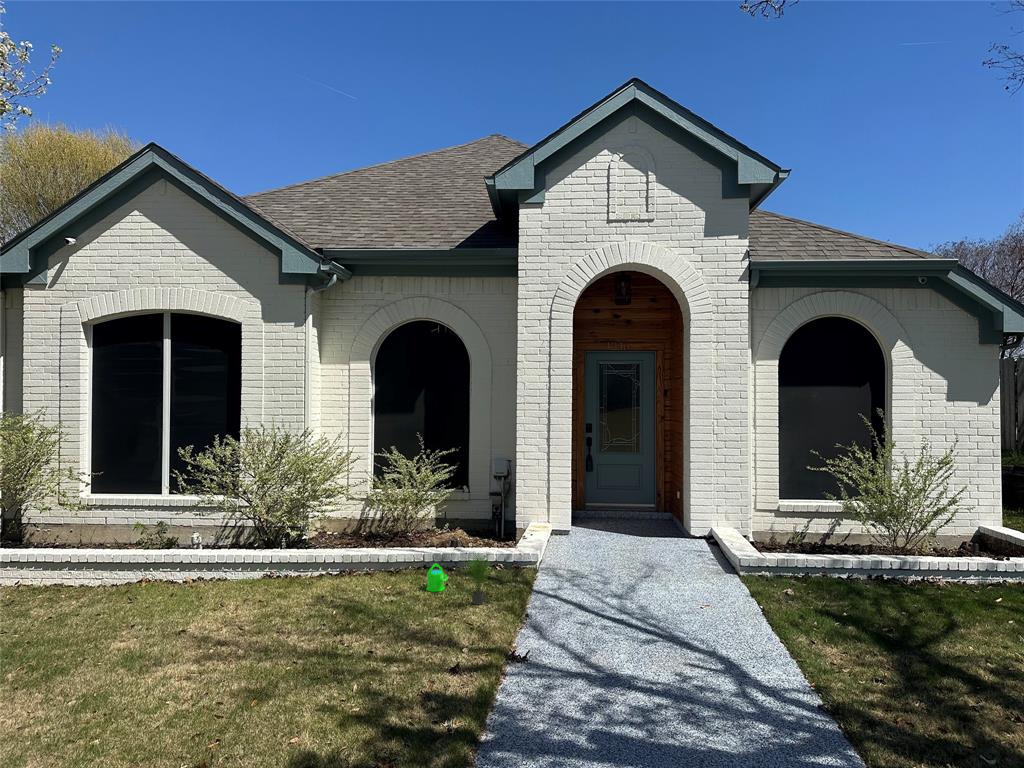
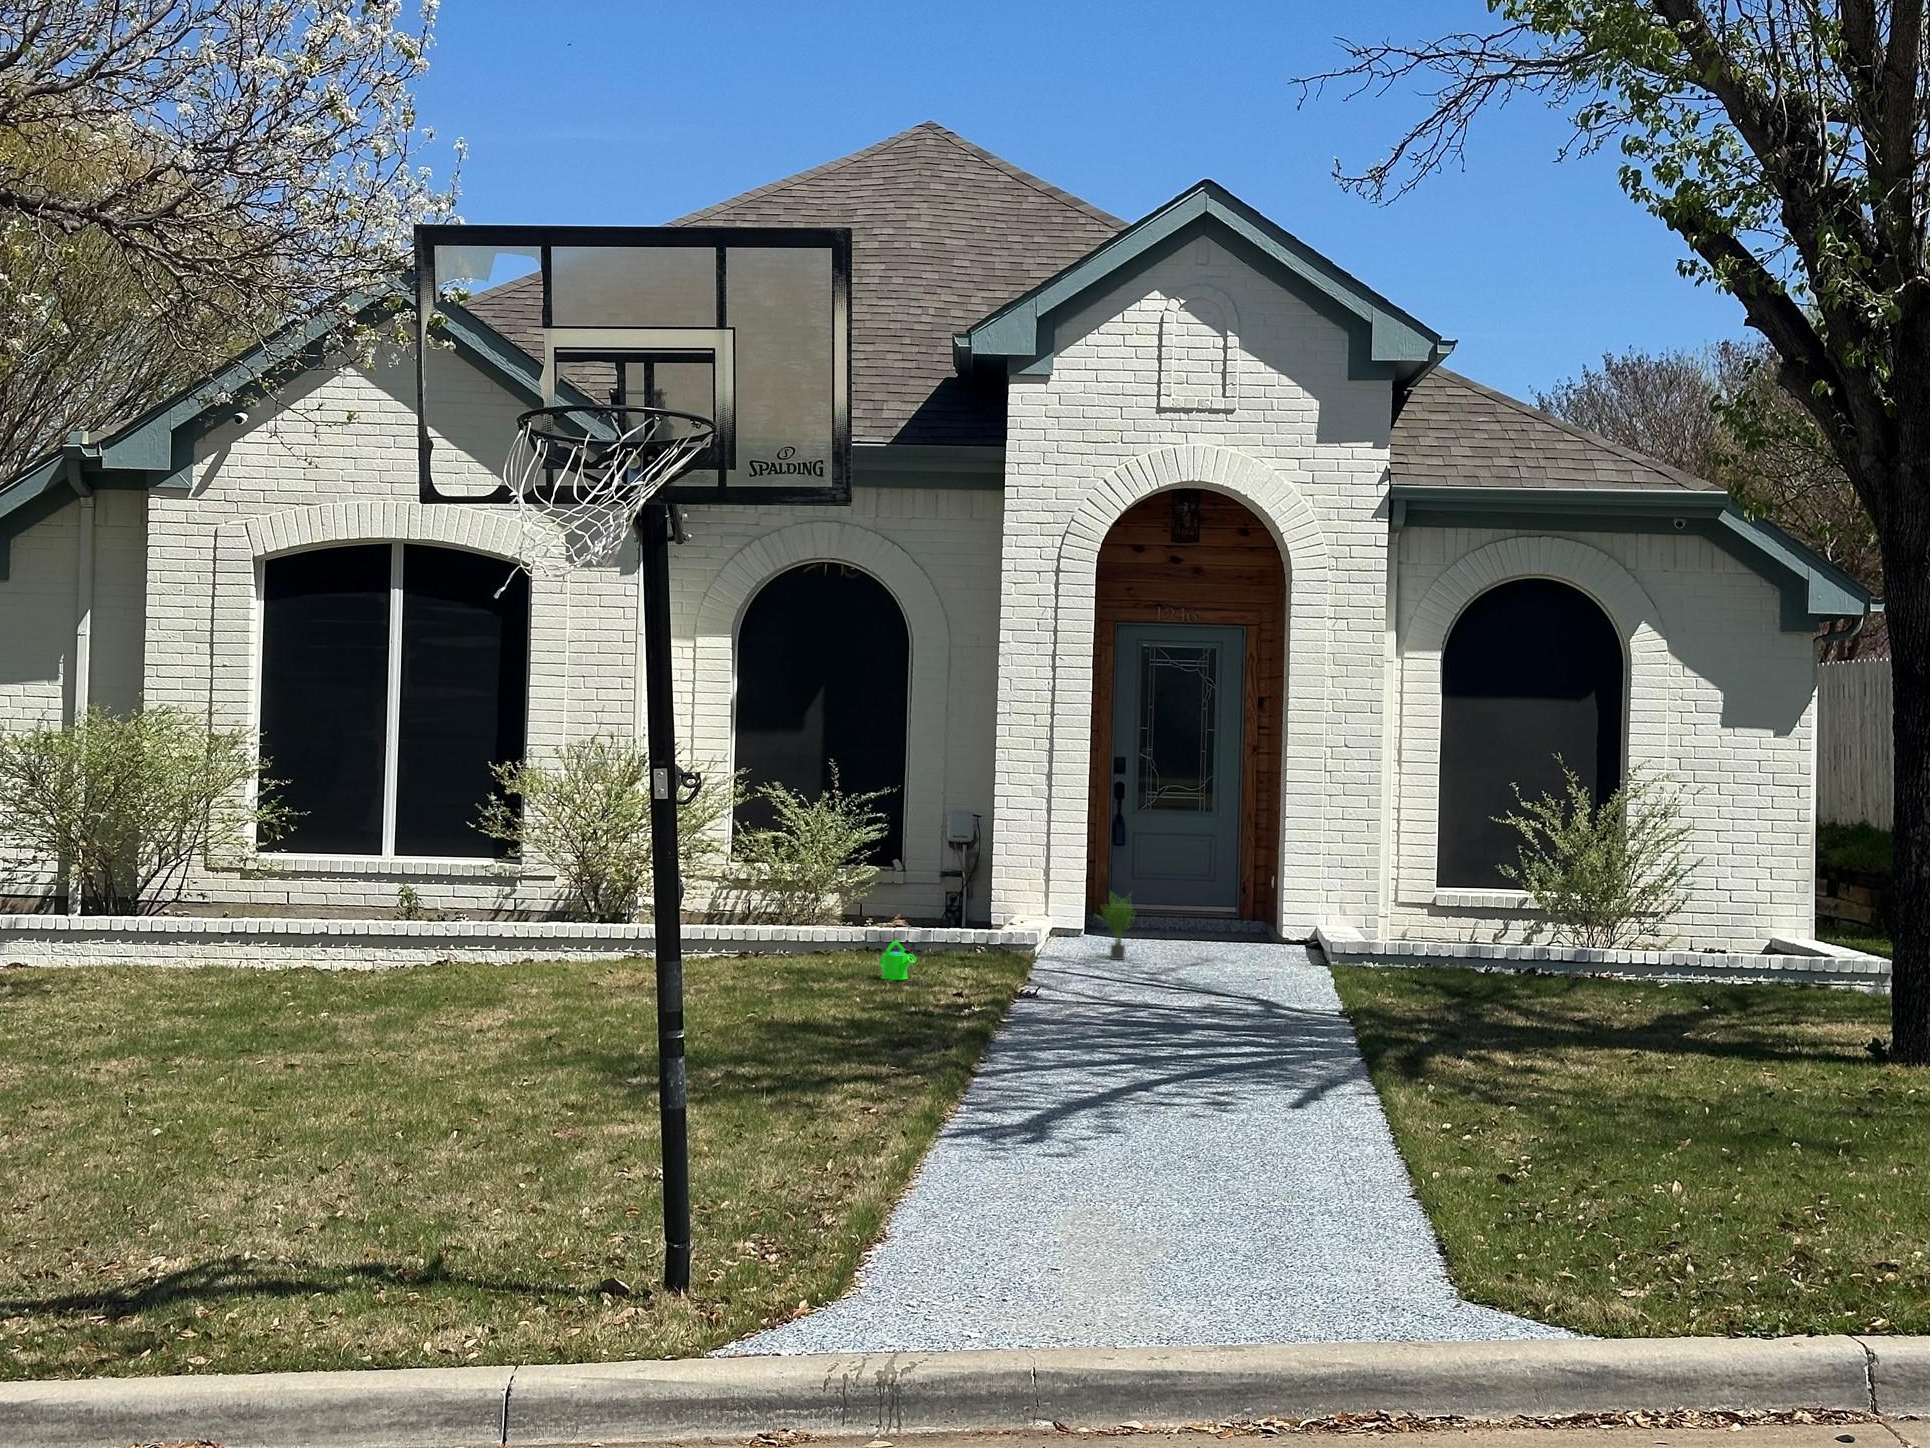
potted plant: present [462,553,488,605] -> present [1101,898,1130,960]

